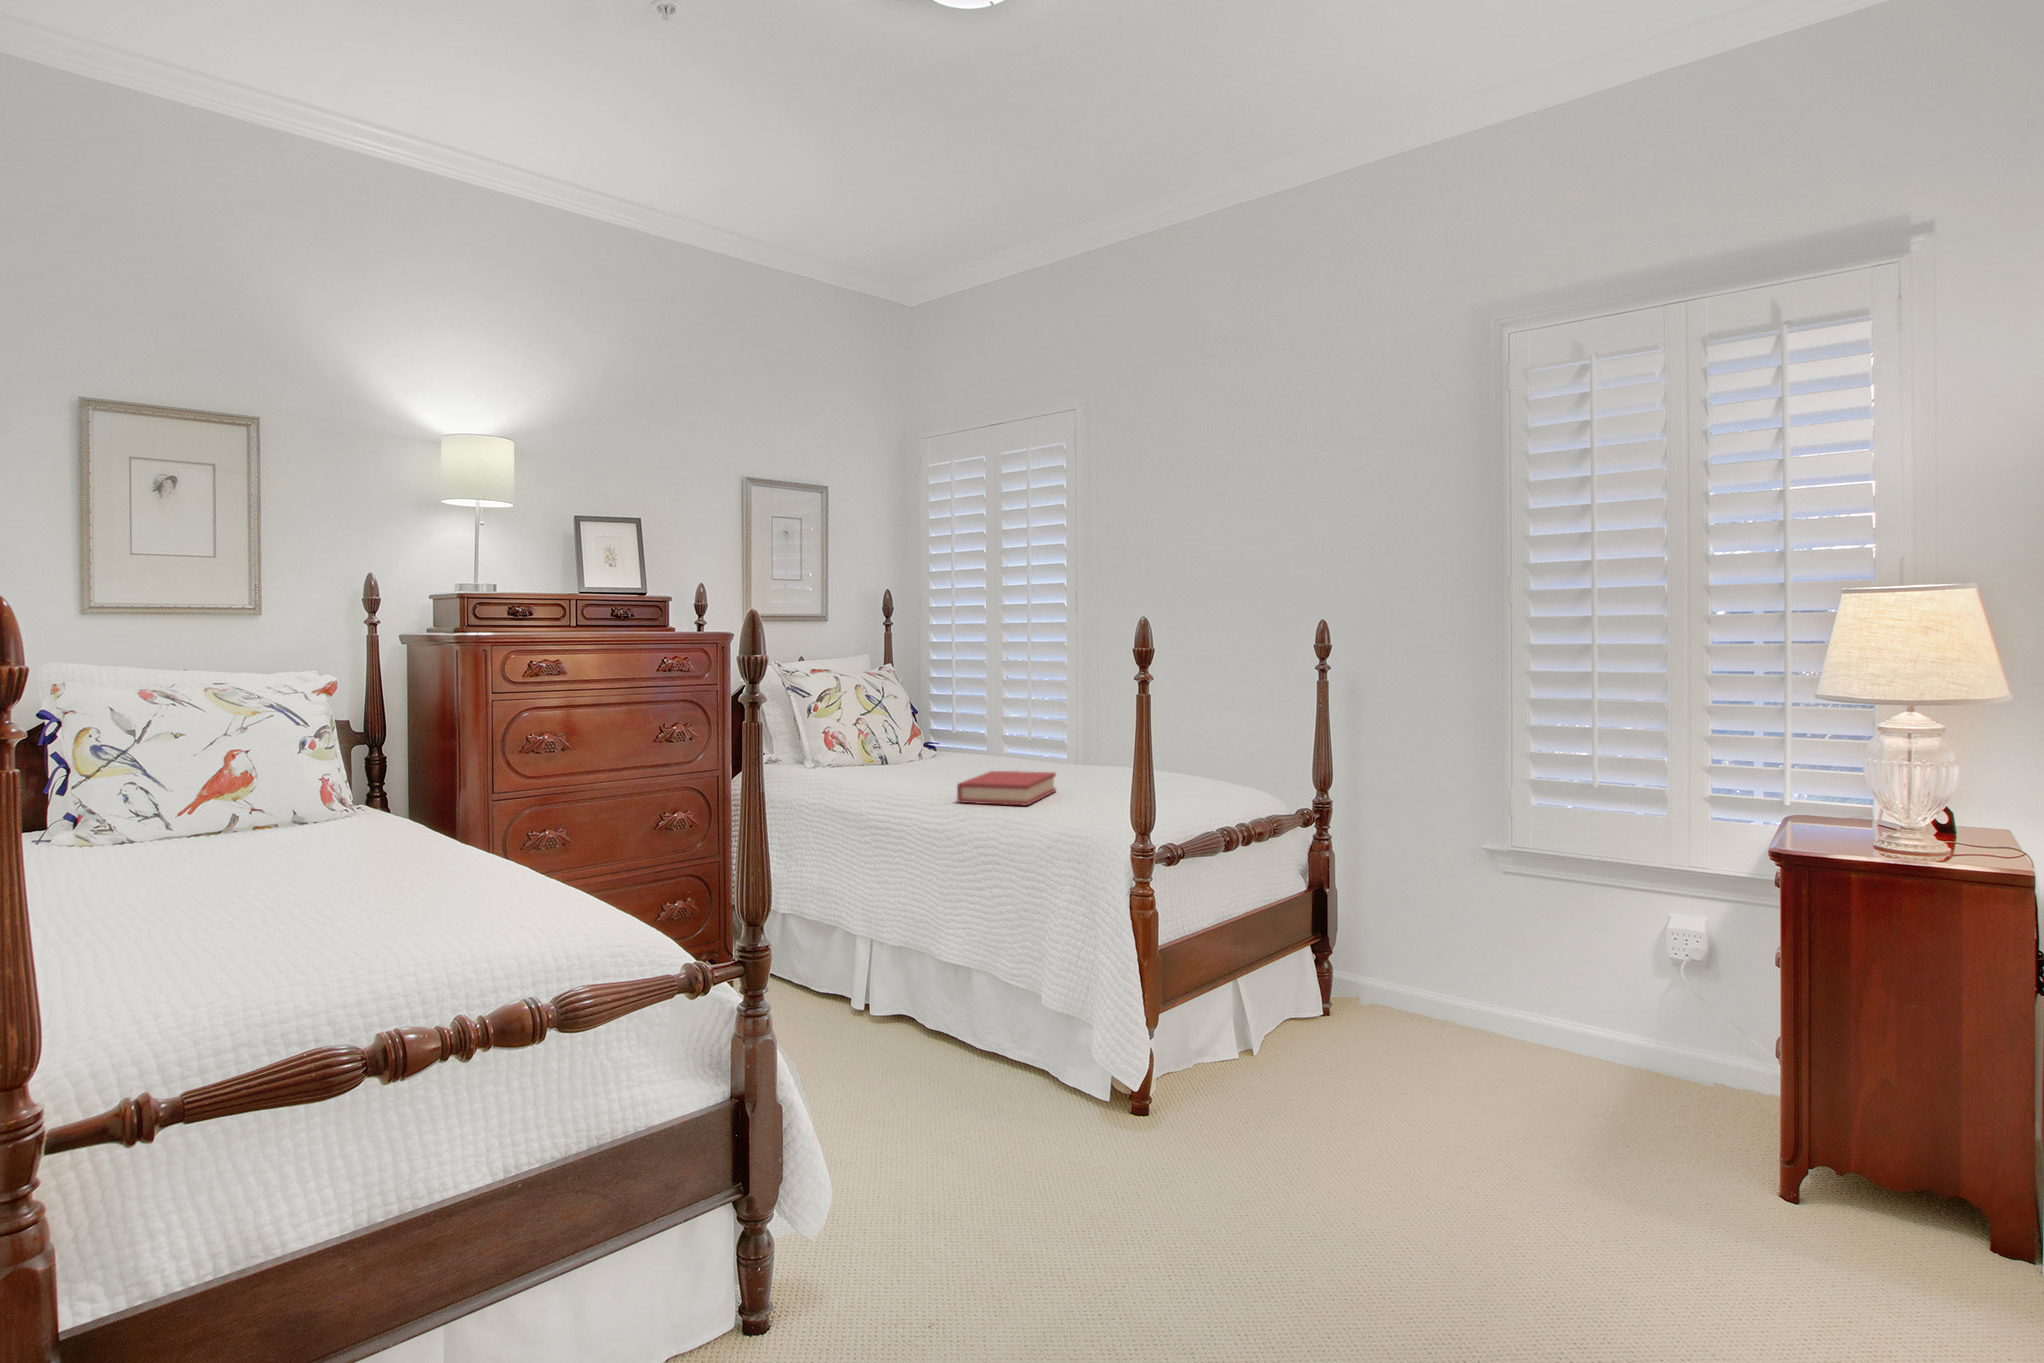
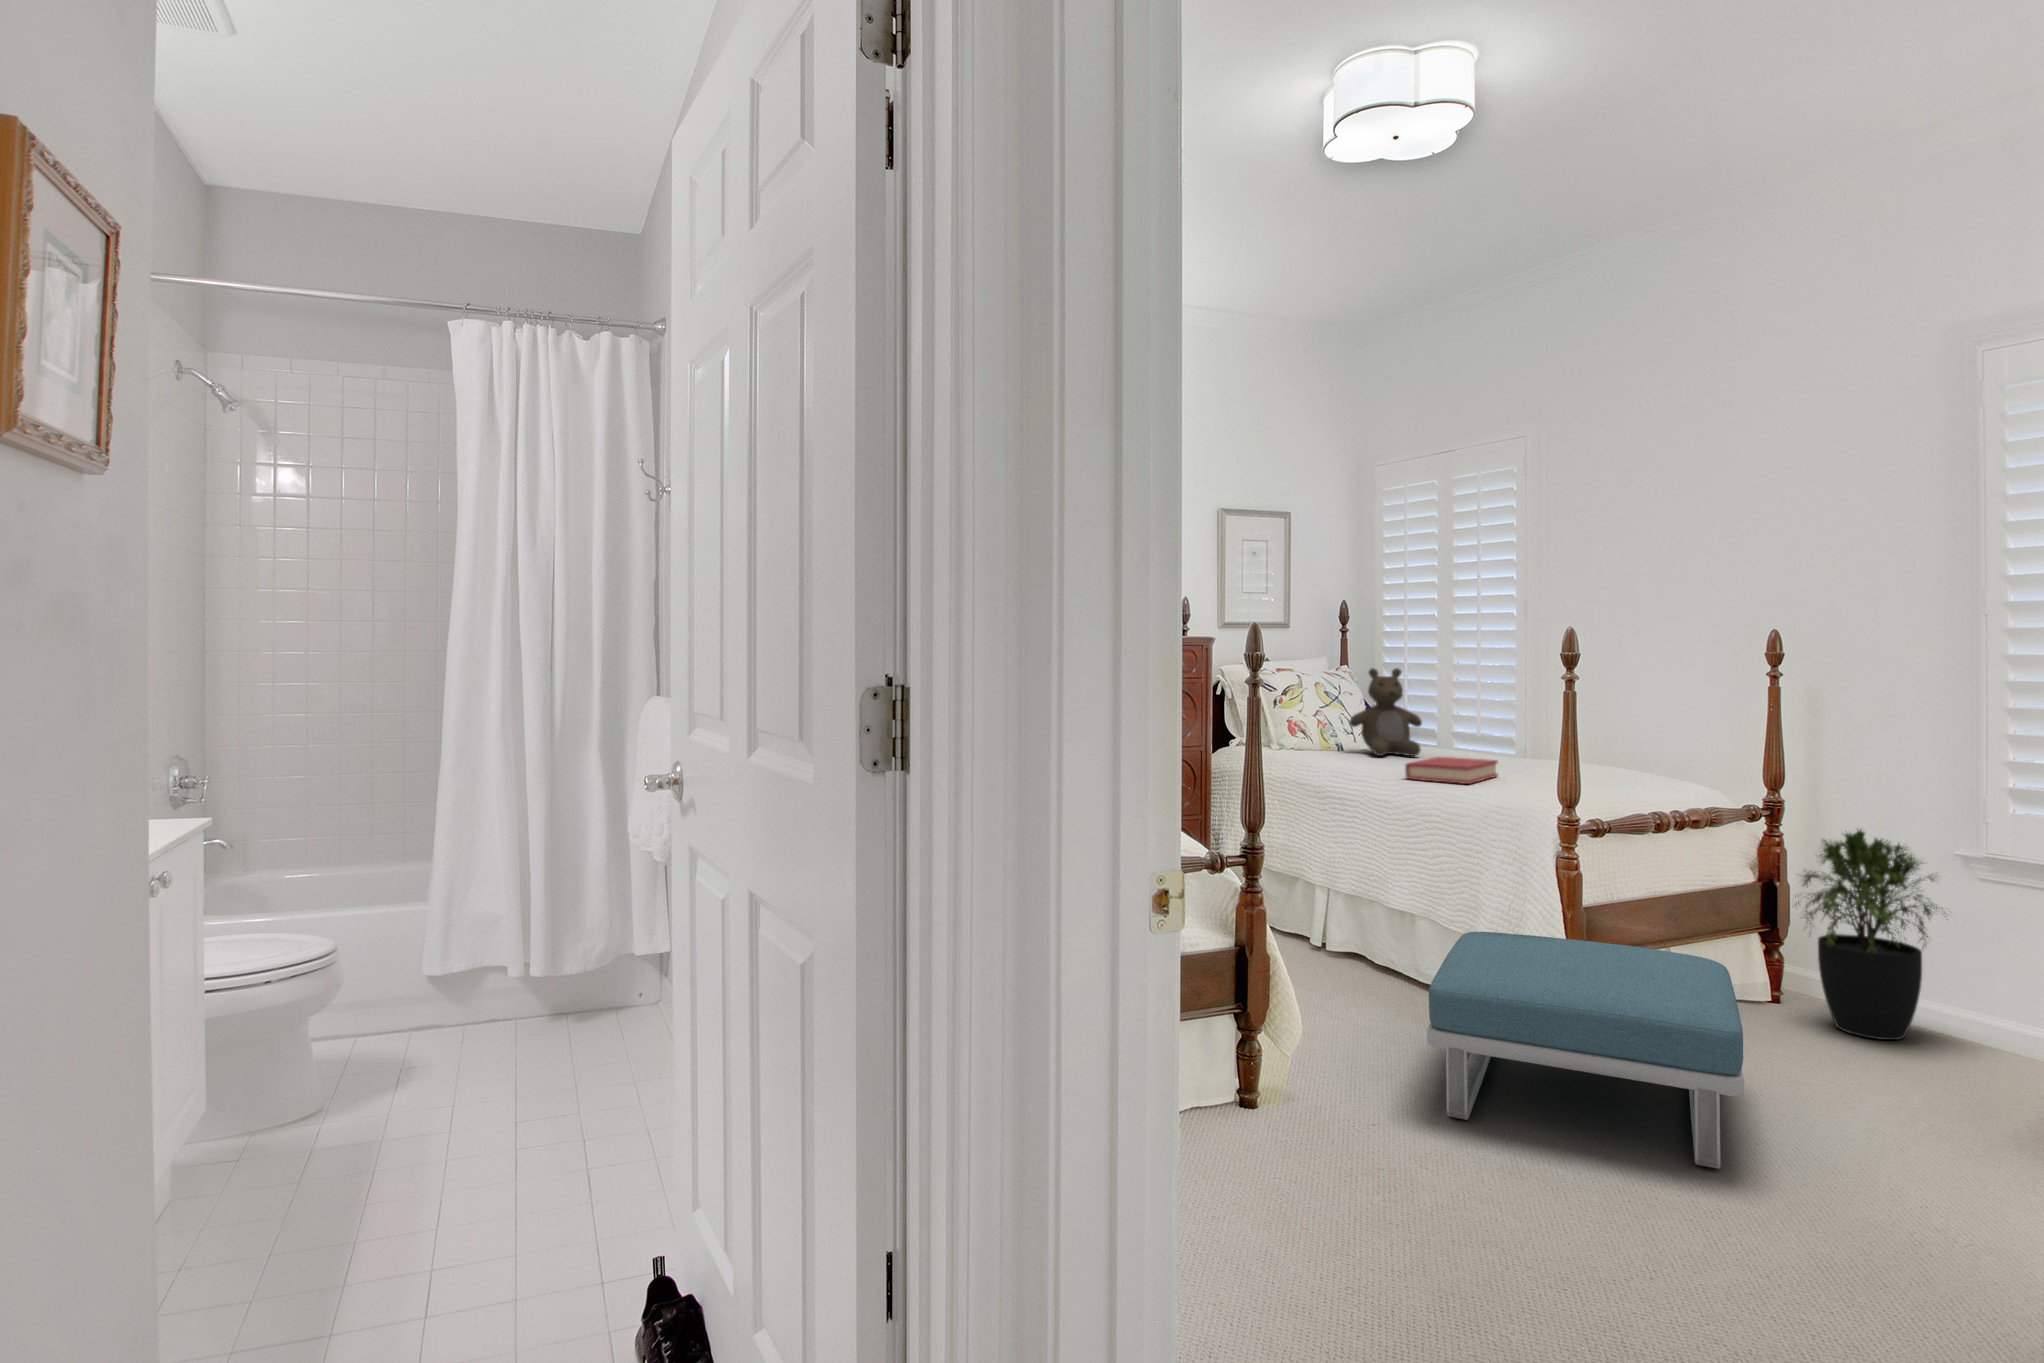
teddy bear: none [893,667,972,770] -> present [1349,668,1422,756]
potted plant: none [1342,827,1490,1056] -> present [1795,830,1946,1040]
footstool: none [995,998,1367,1306] -> present [1427,932,1744,1169]

